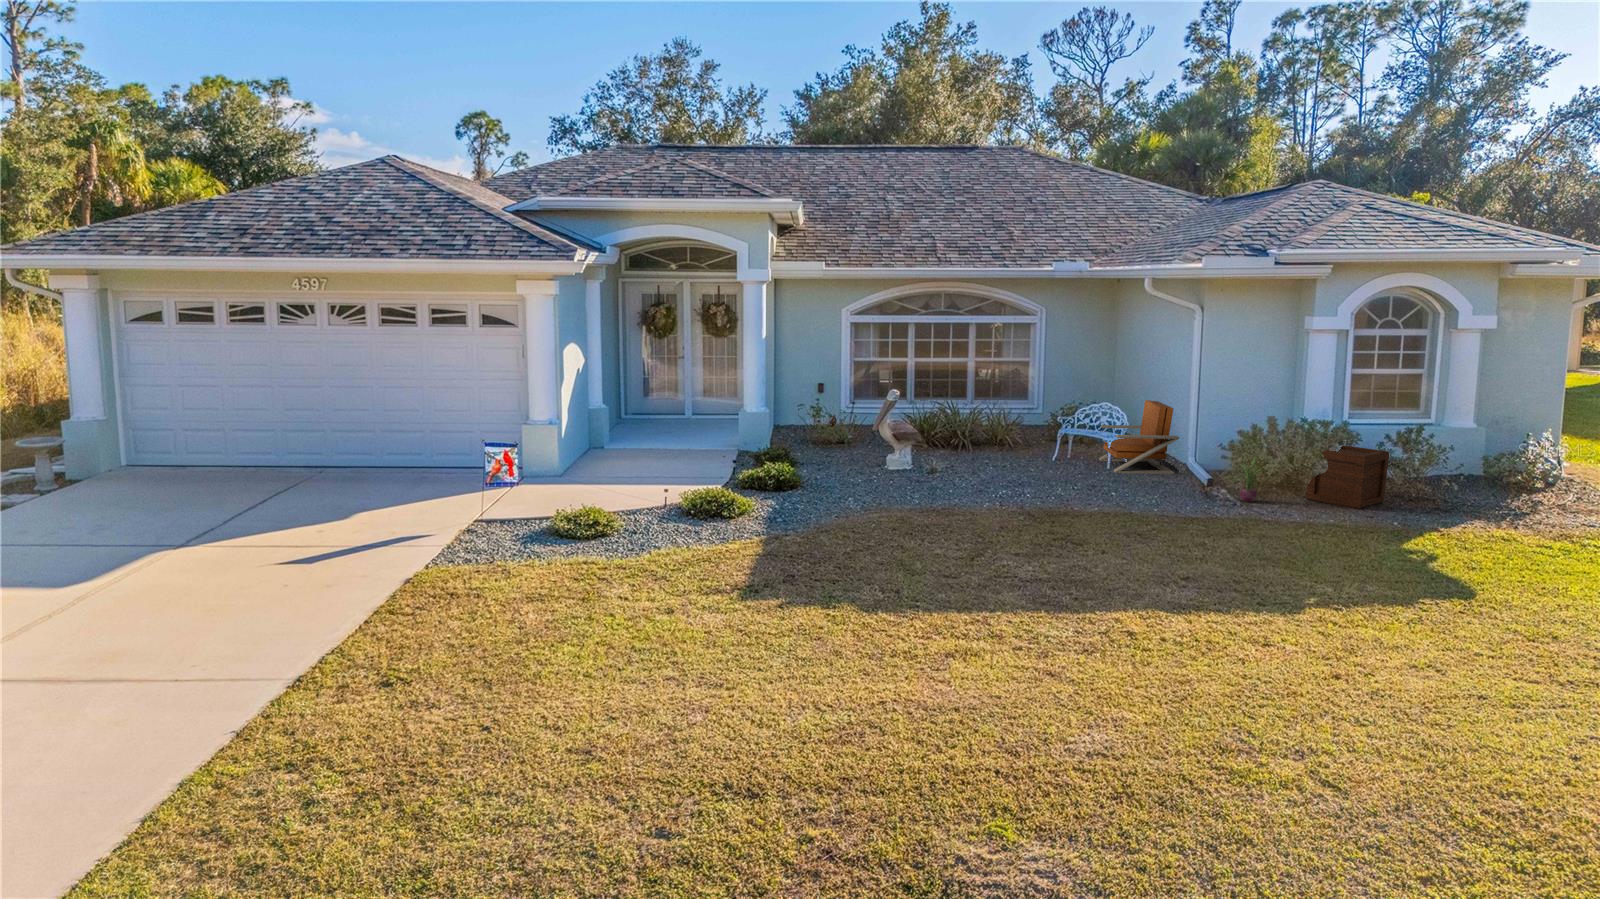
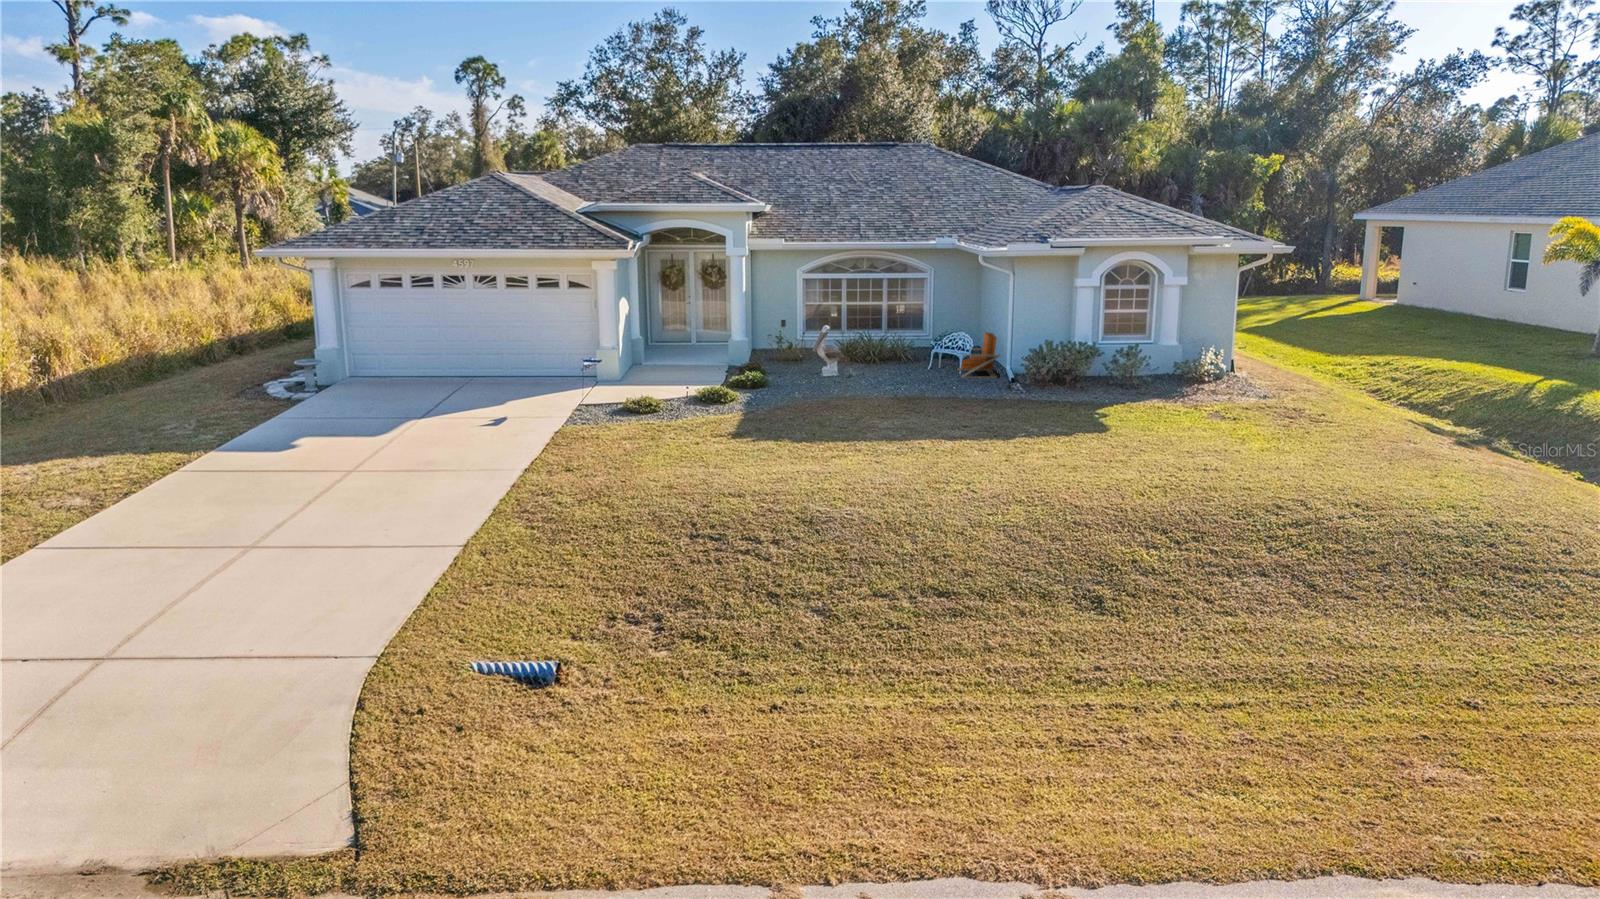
wooden crate: present [1306,445,1389,509] -> none [1062,360,1108,397]
decorative plant: present [1240,458,1260,502] -> none [1014,367,1043,394]

